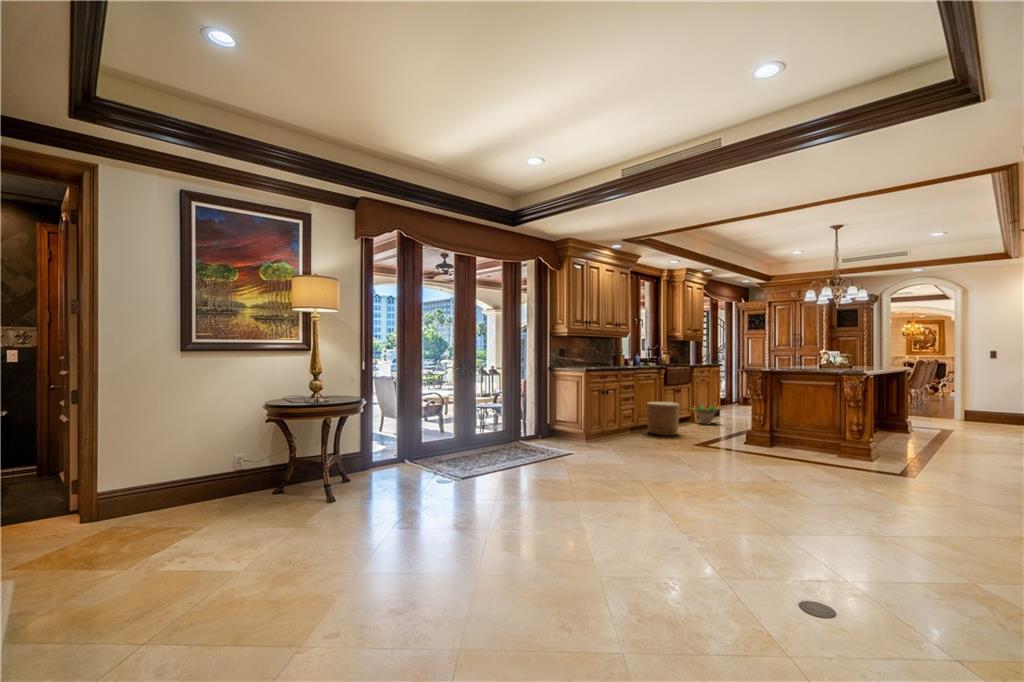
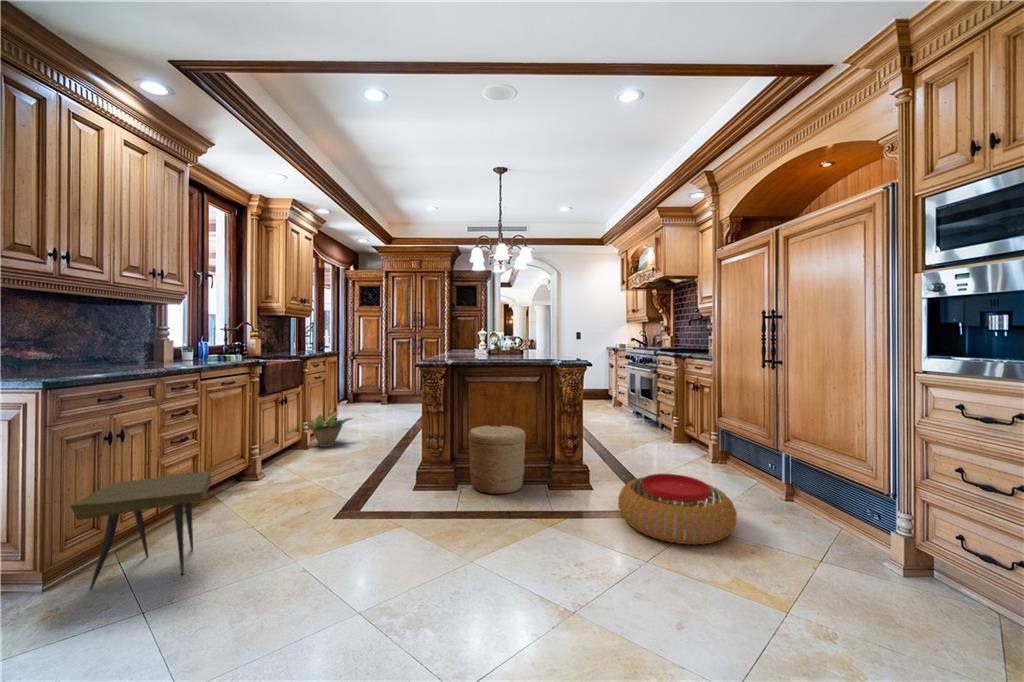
woven basket: present [646,402,680,436] -> present [468,425,526,494]
side table: none [594,410,638,448] -> present [70,471,211,590]
pouf: none [874,454,984,500] -> present [618,474,737,545]

